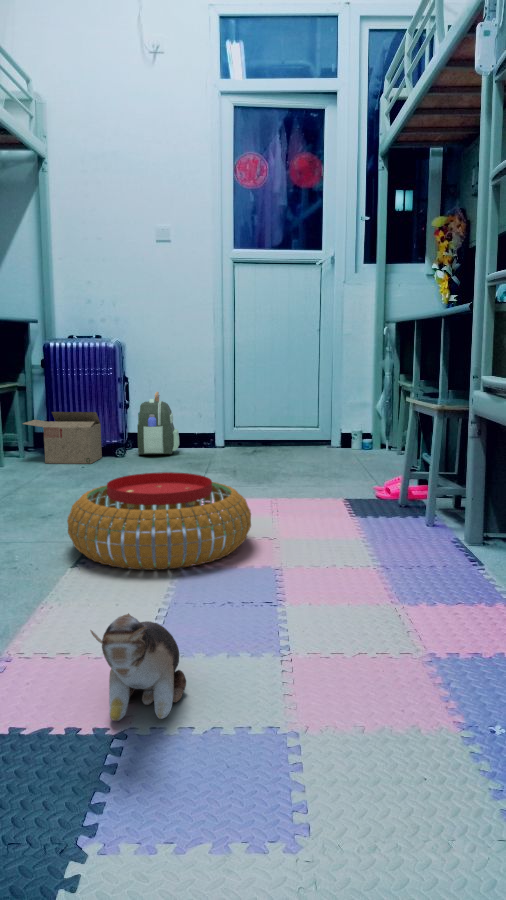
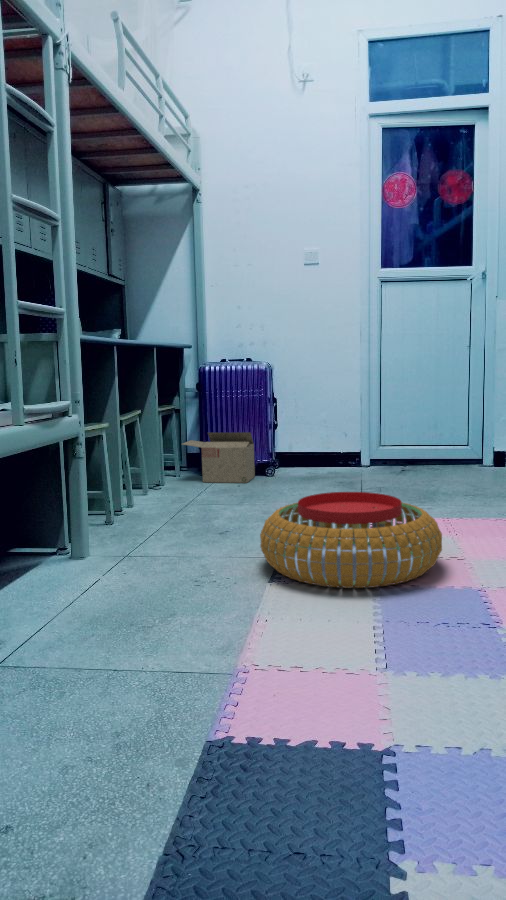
backpack: present [137,392,179,455] -> none [289,412,329,474]
plush toy: present [90,614,186,721] -> none [363,631,436,738]

